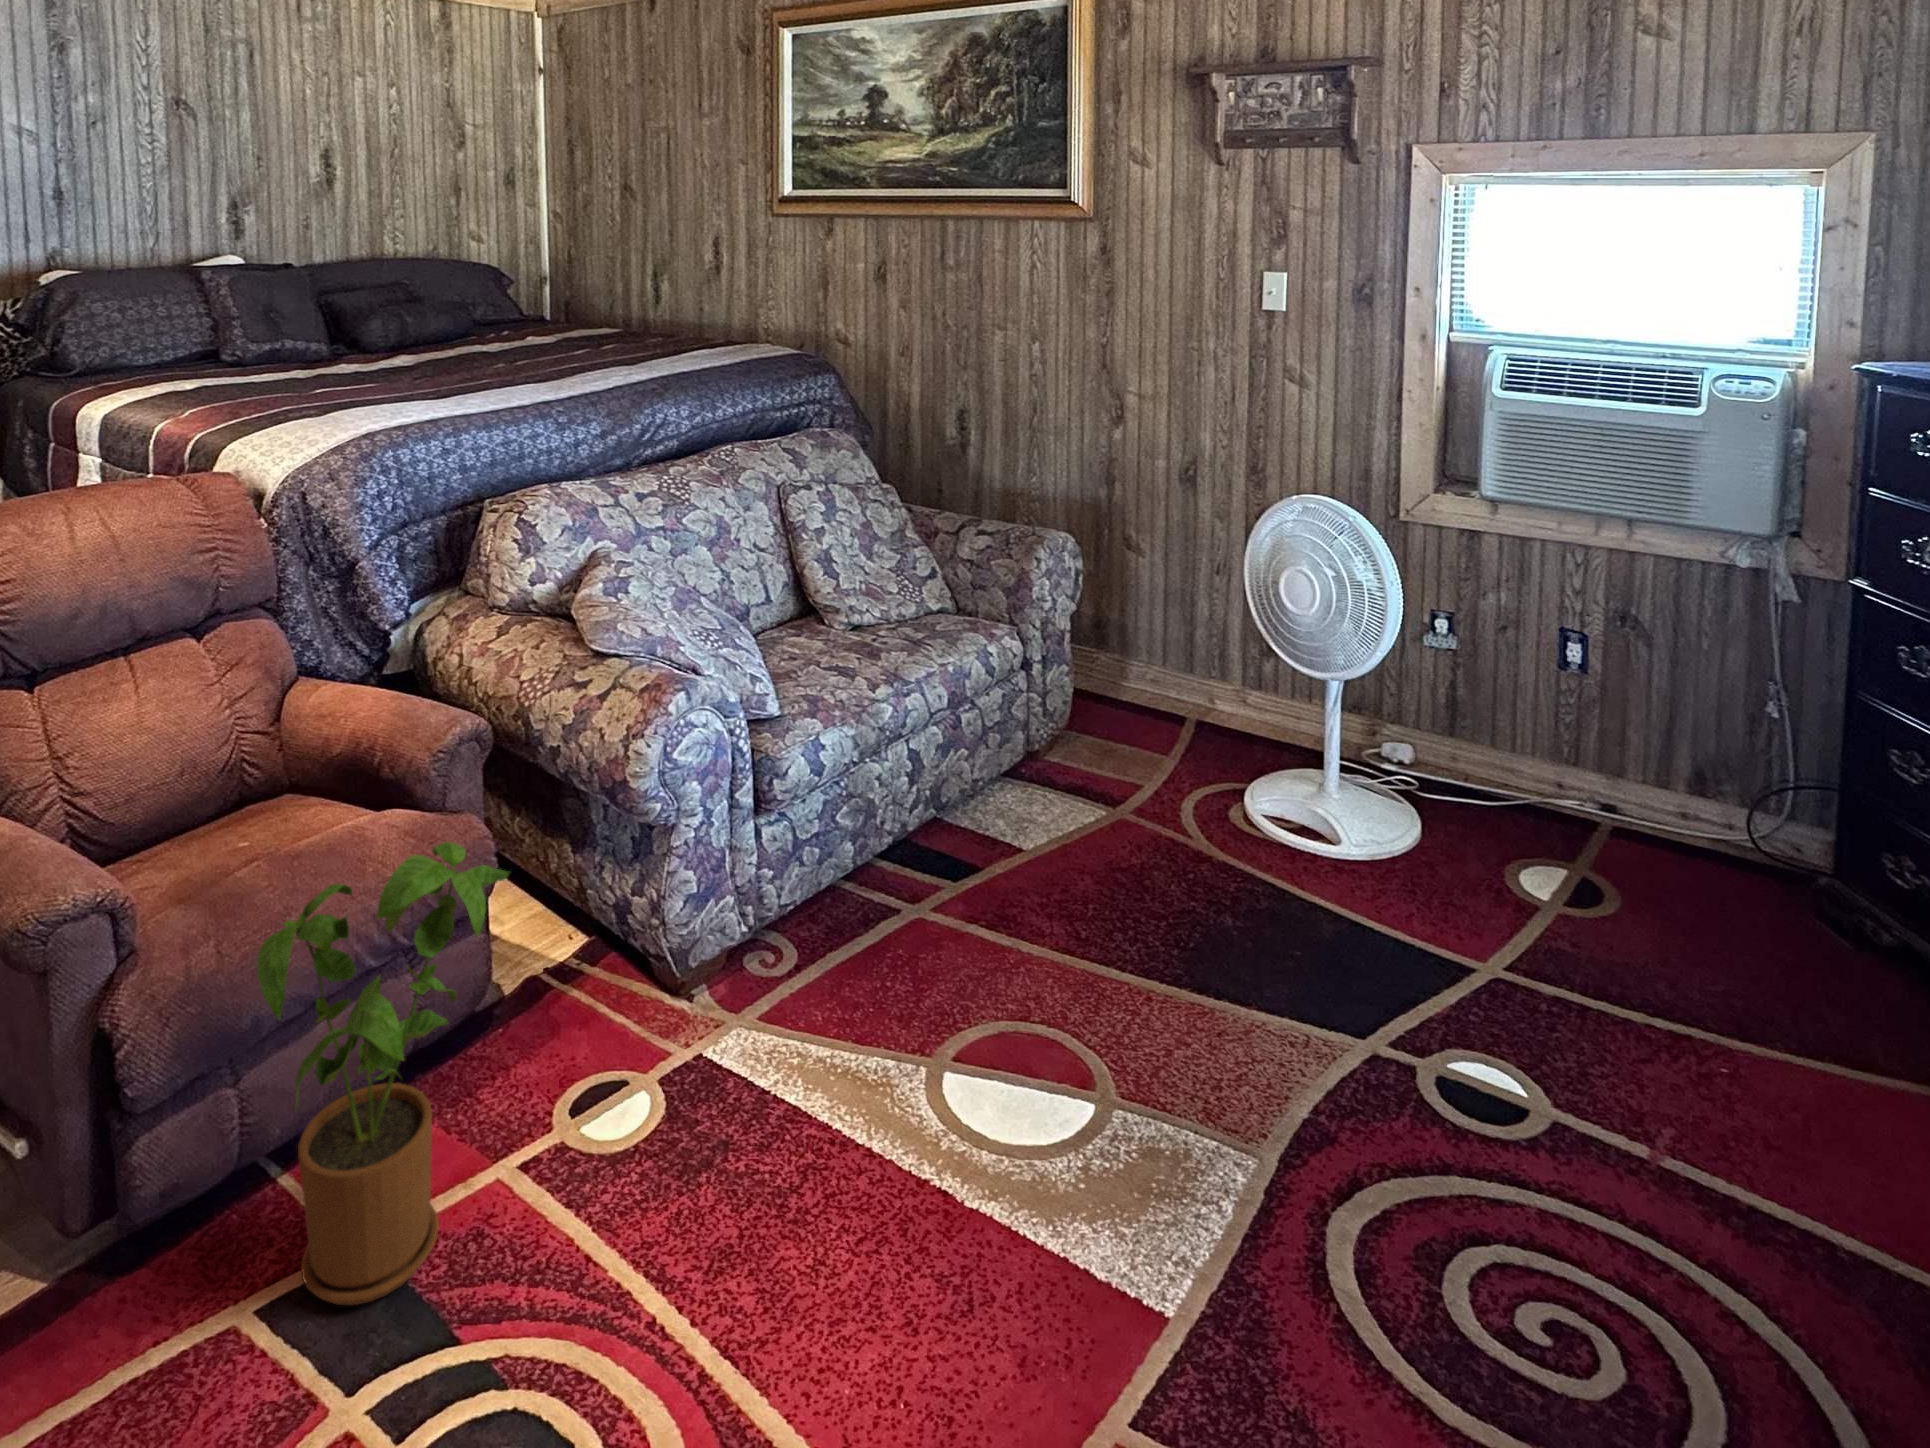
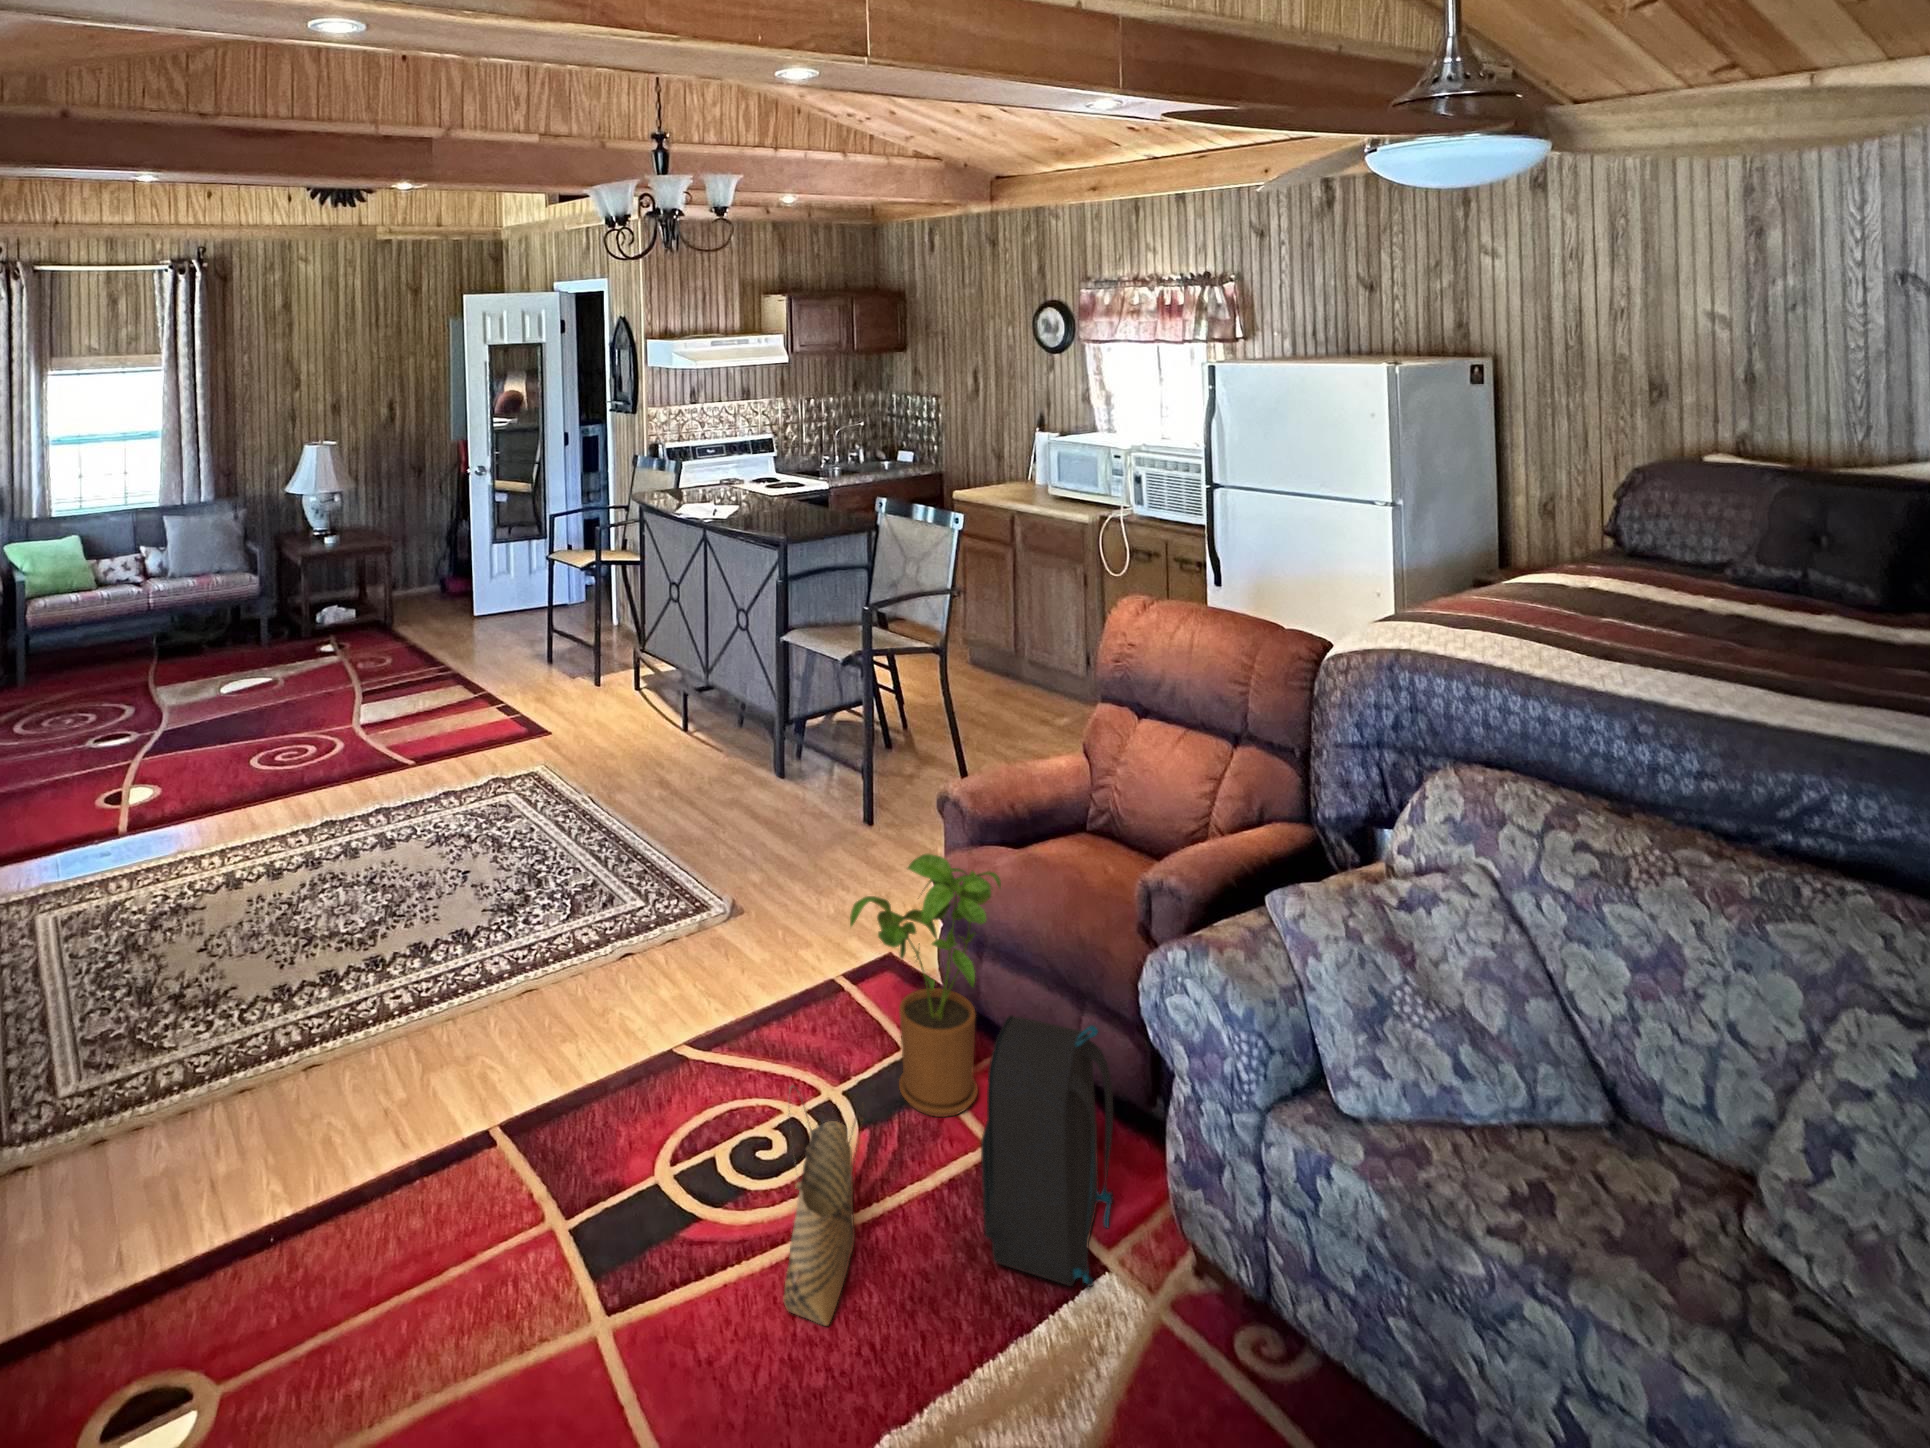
backpack: none [561,826,749,1142] -> present [981,1015,1114,1287]
woven basket: none [677,1044,865,1344] -> present [784,1085,864,1326]

